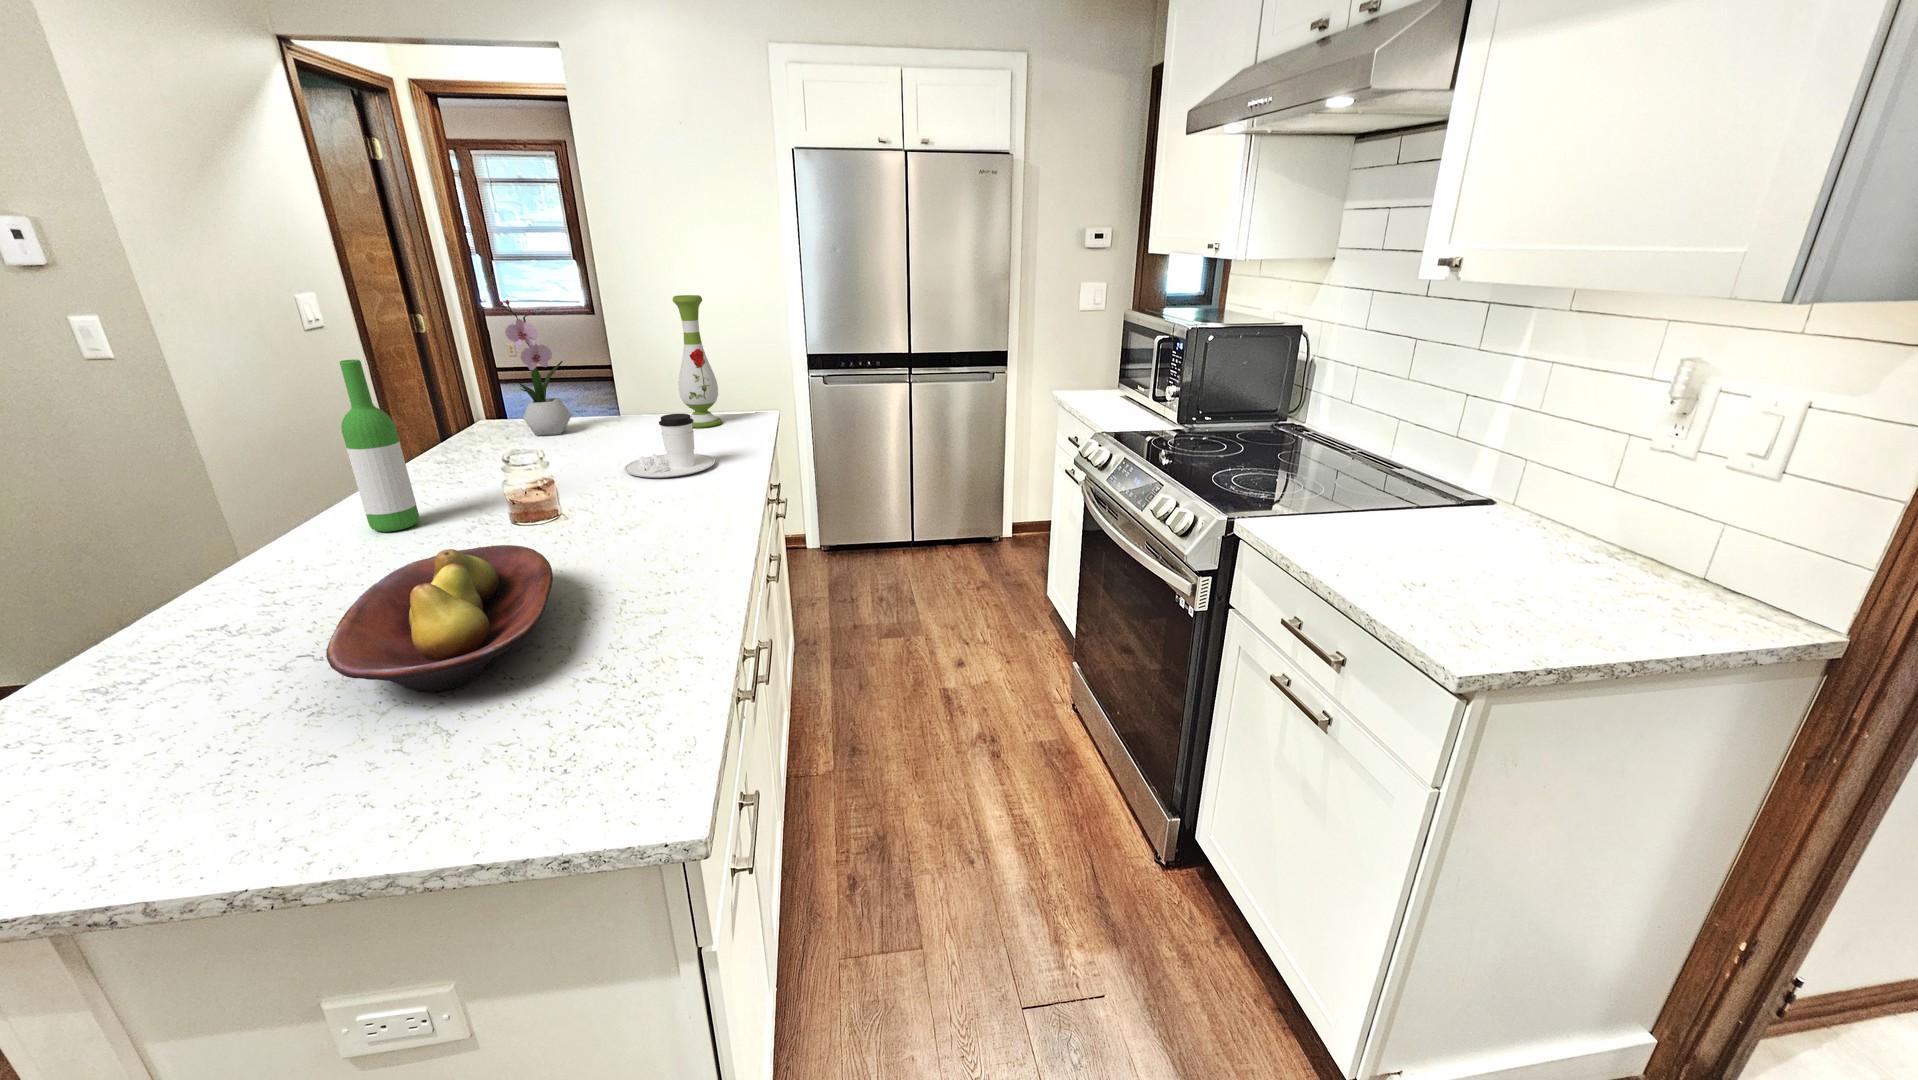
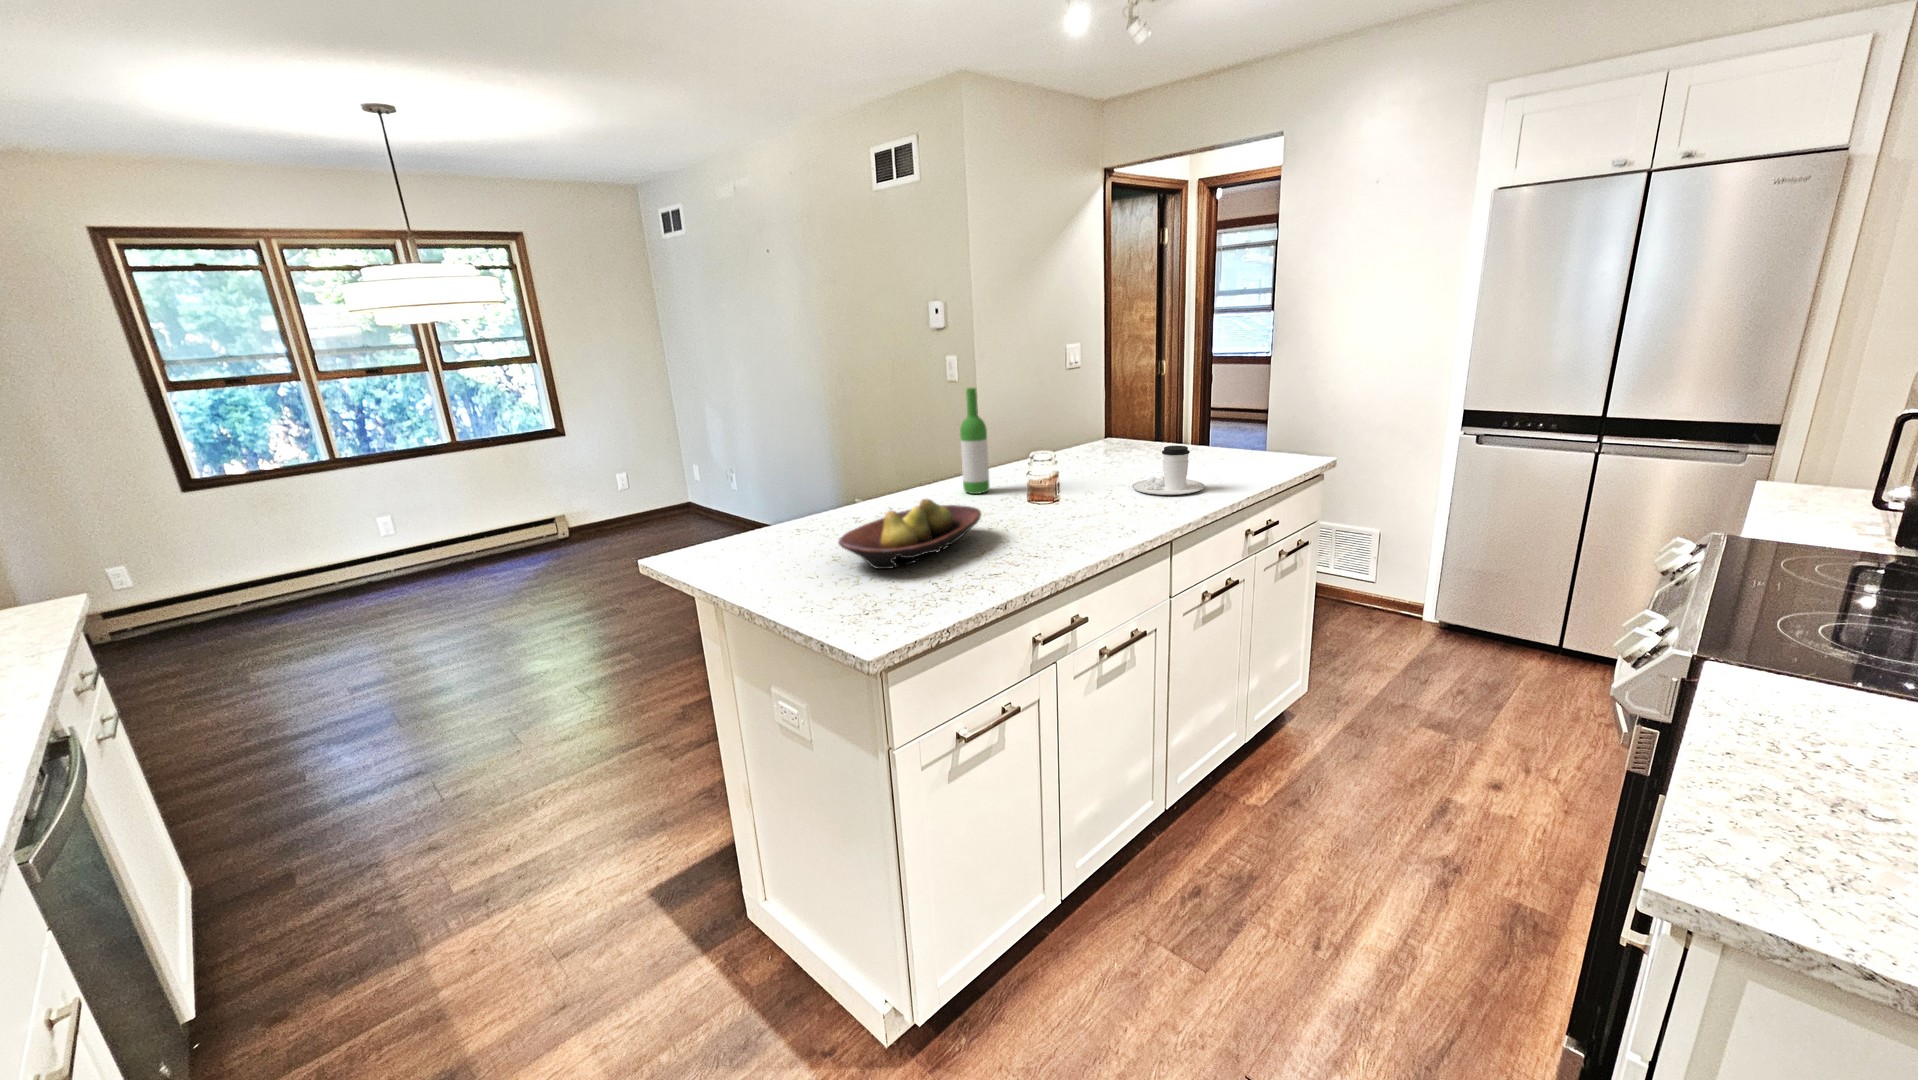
vase: present [673,295,723,428] -> none [1232,348,1269,464]
flower arrangement: present [499,300,572,435] -> none [1115,351,1158,454]

